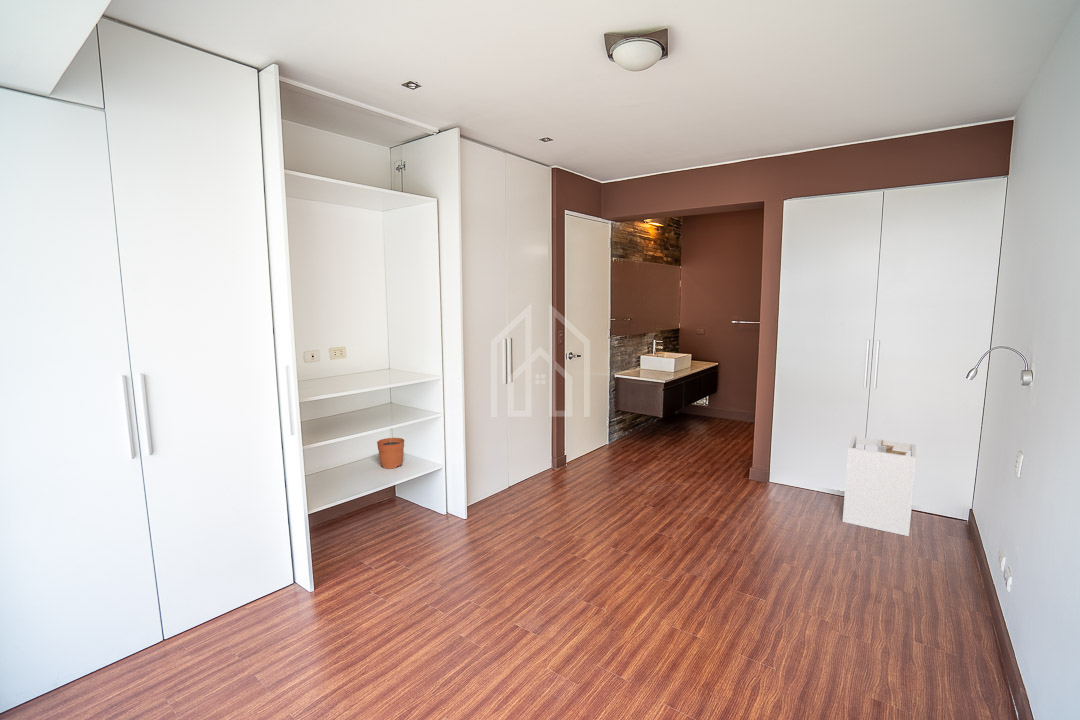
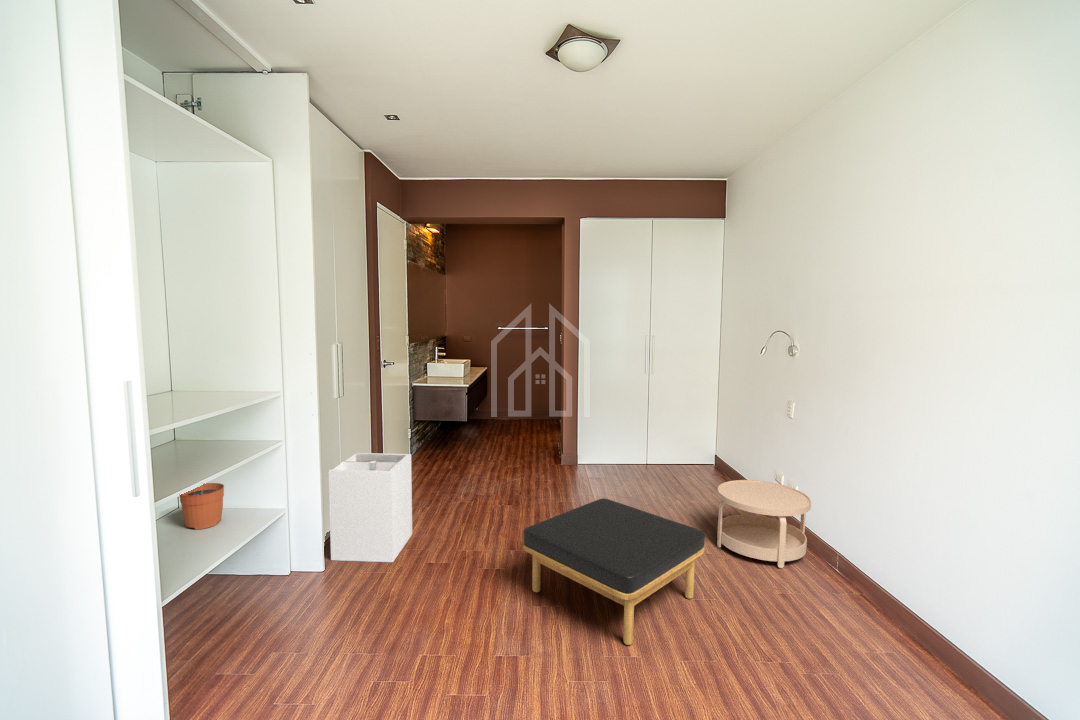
laundry hamper: present [843,436,916,536] -> present [329,453,412,562]
ottoman: none [583,519,766,666] -> present [523,499,705,645]
side table: none [850,540,1001,672] -> present [717,480,811,568]

